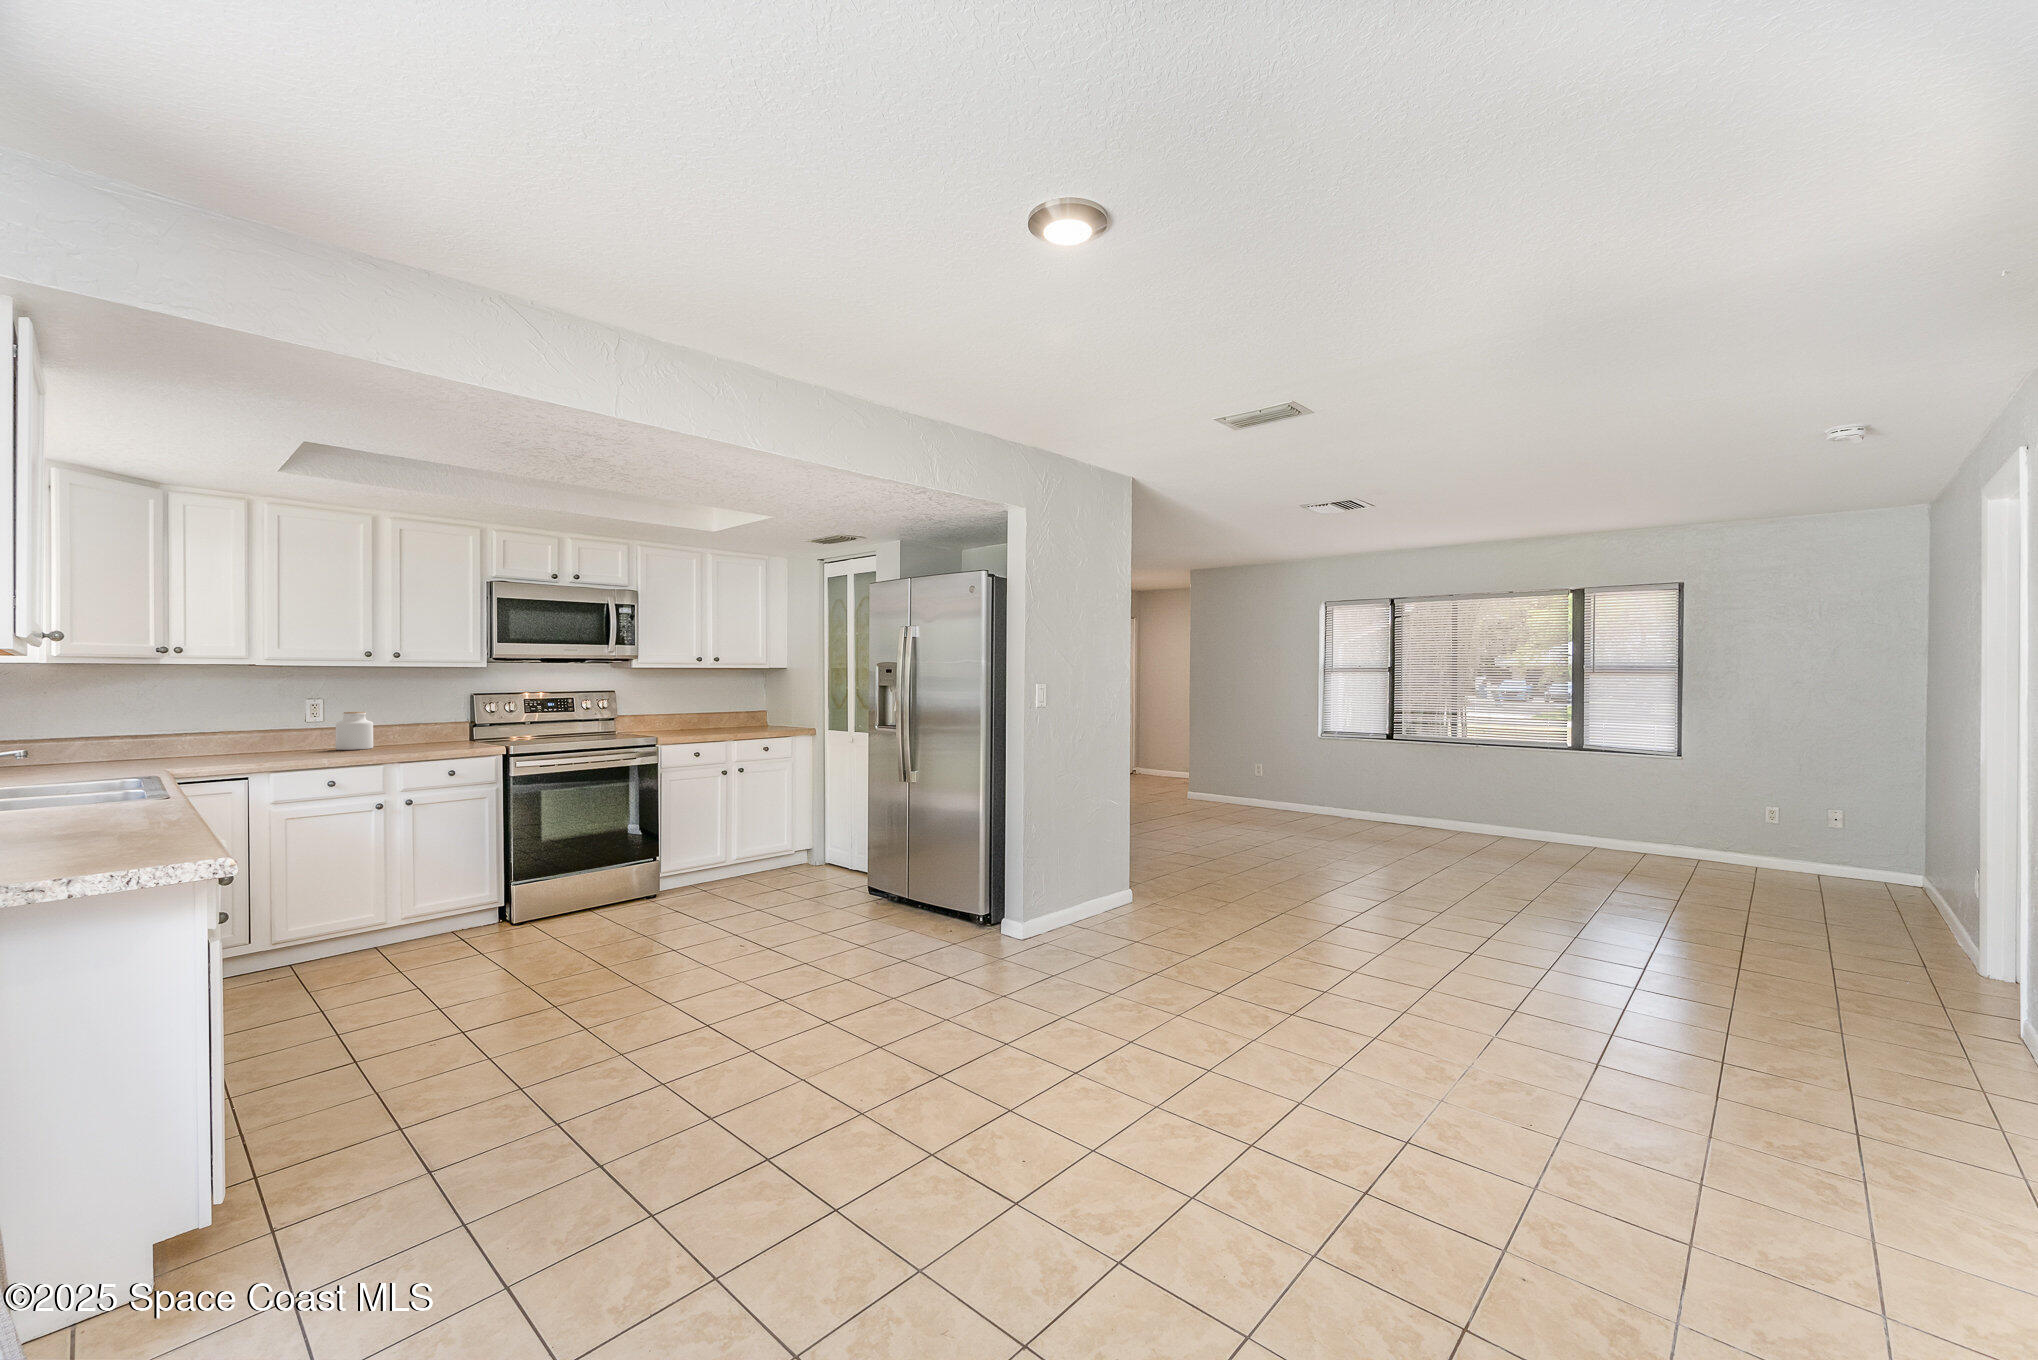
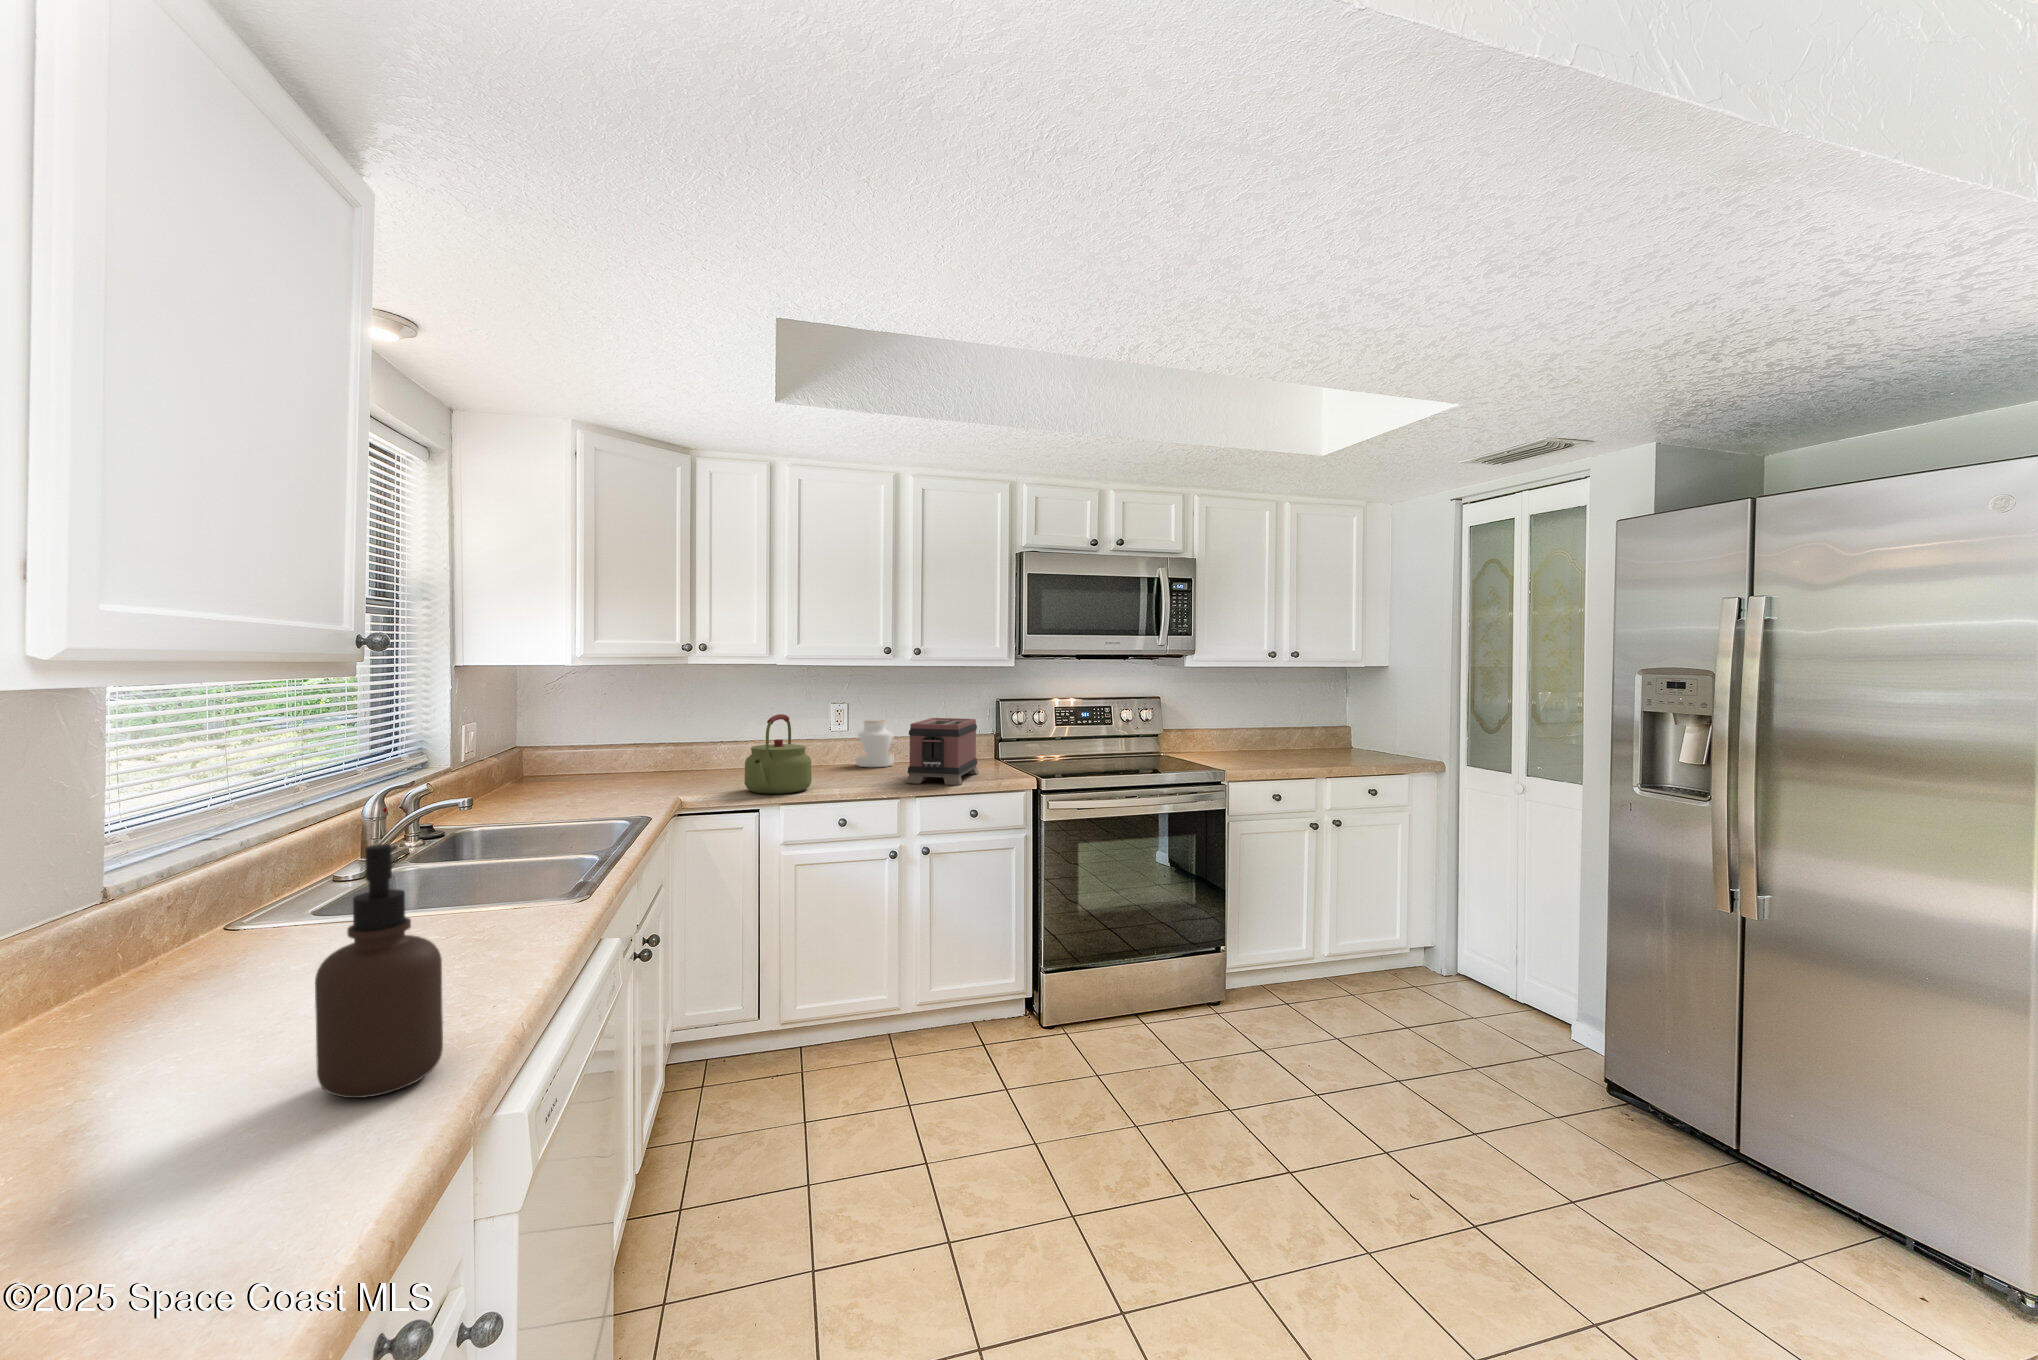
kettle: none [235,703,302,764] -> present [744,714,812,794]
toaster: none [390,707,455,754] -> present [906,718,979,785]
soap dispenser: none [103,725,169,836] -> present [315,844,443,1098]

